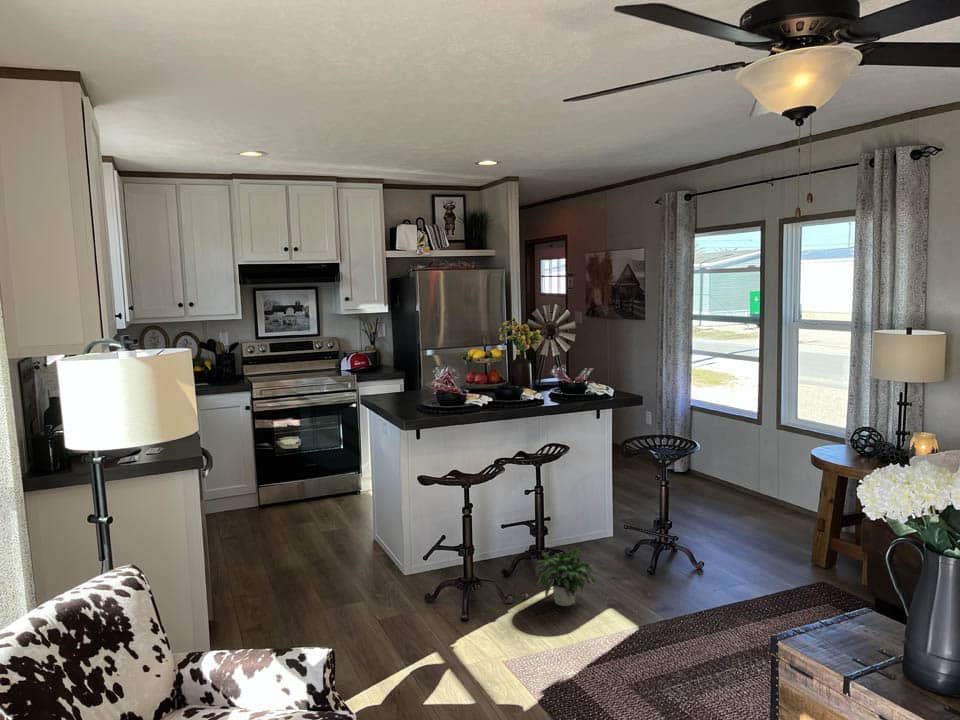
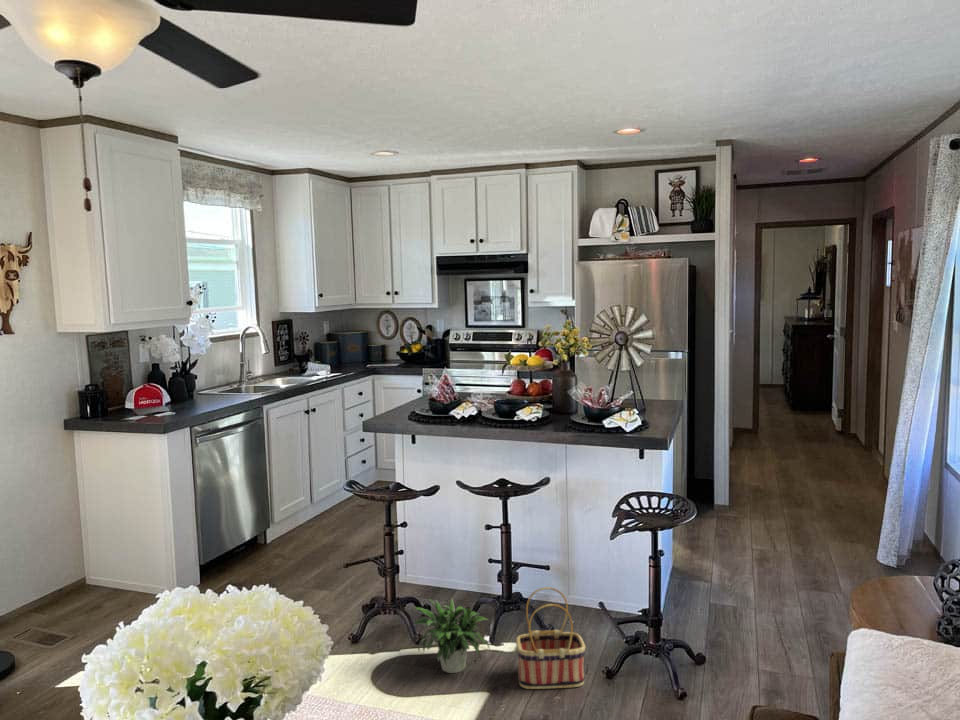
basket: none [603,516,648,592] -> present [516,587,585,689]

